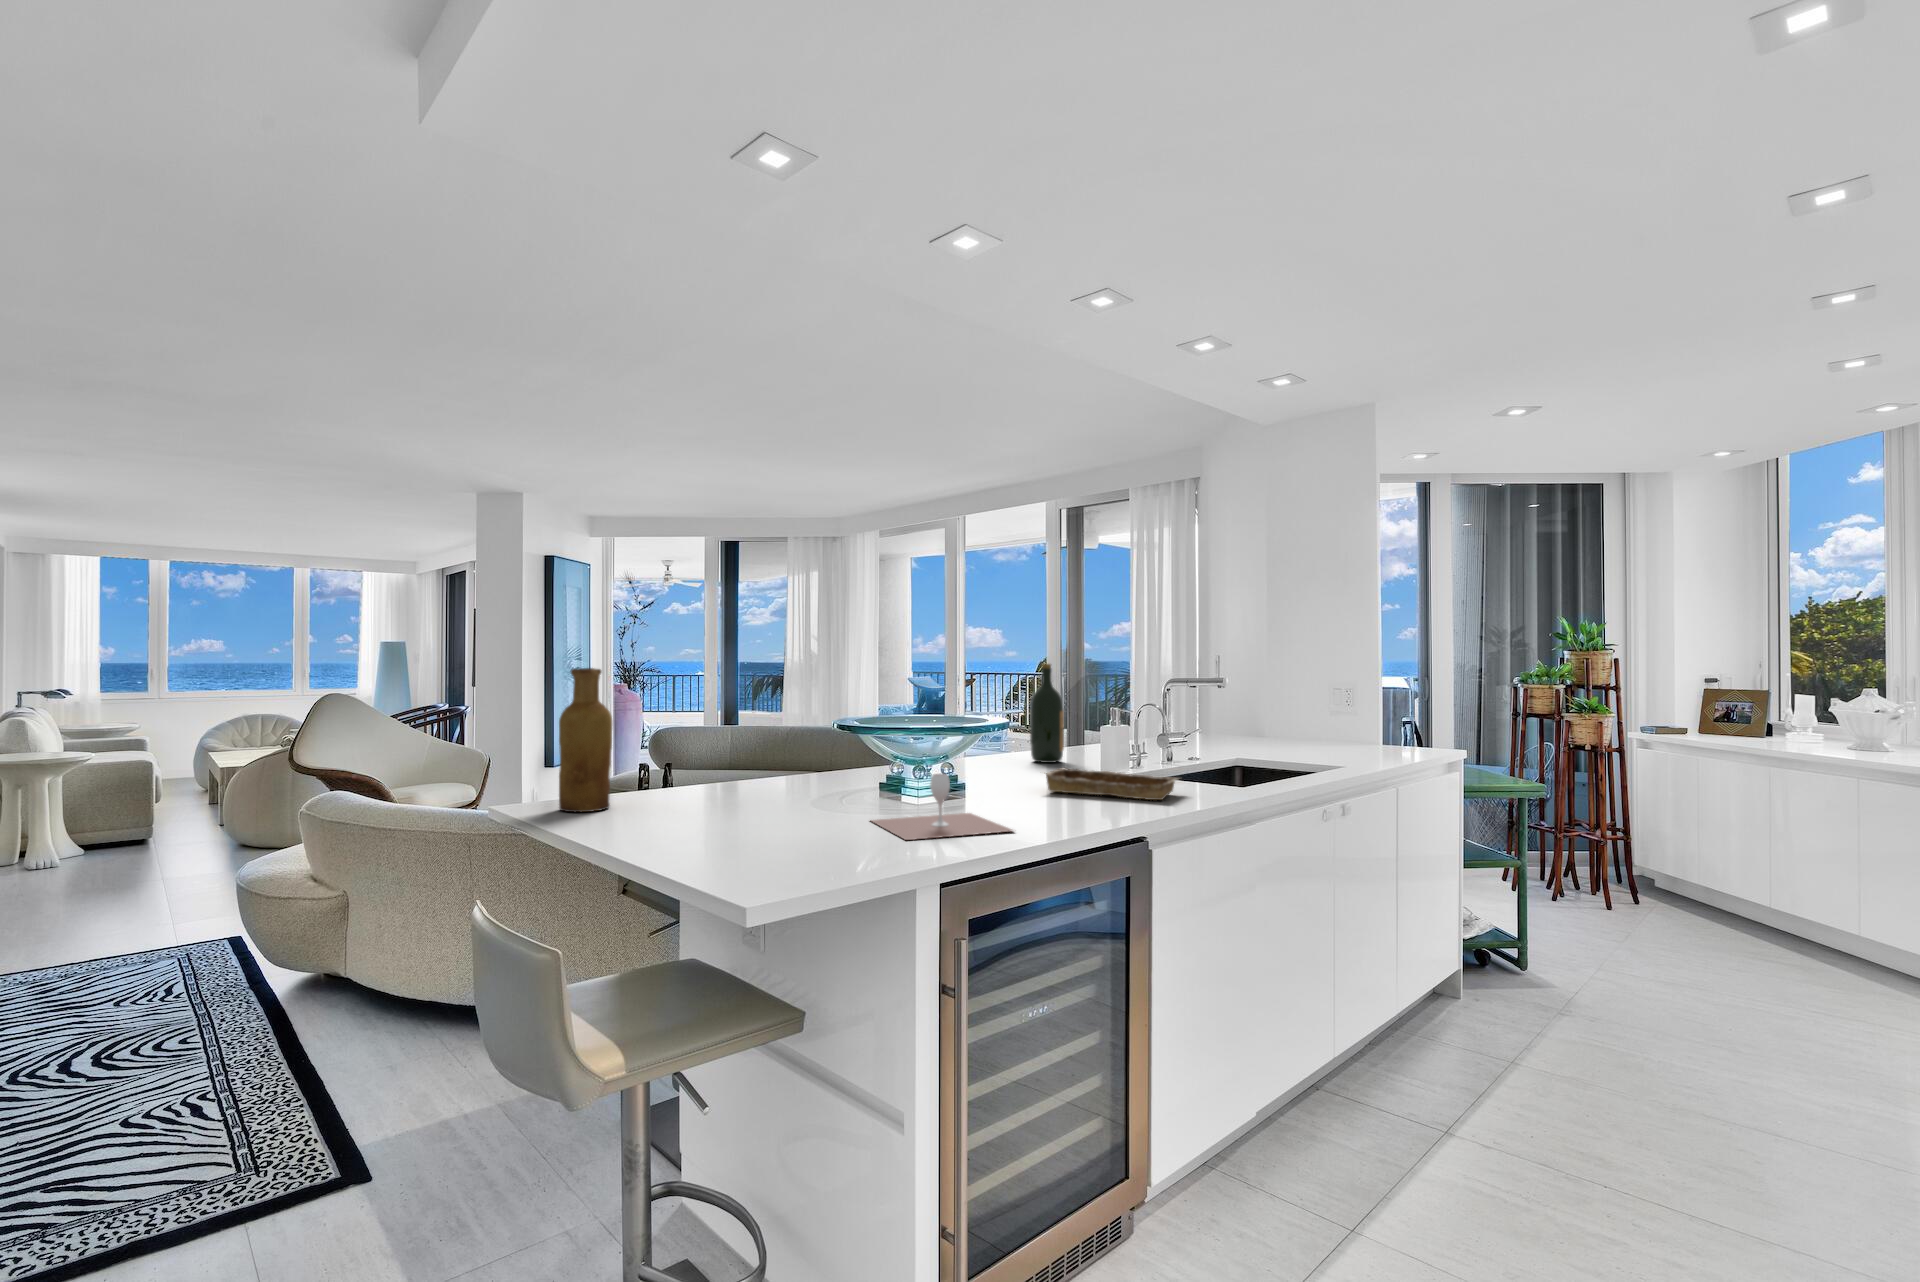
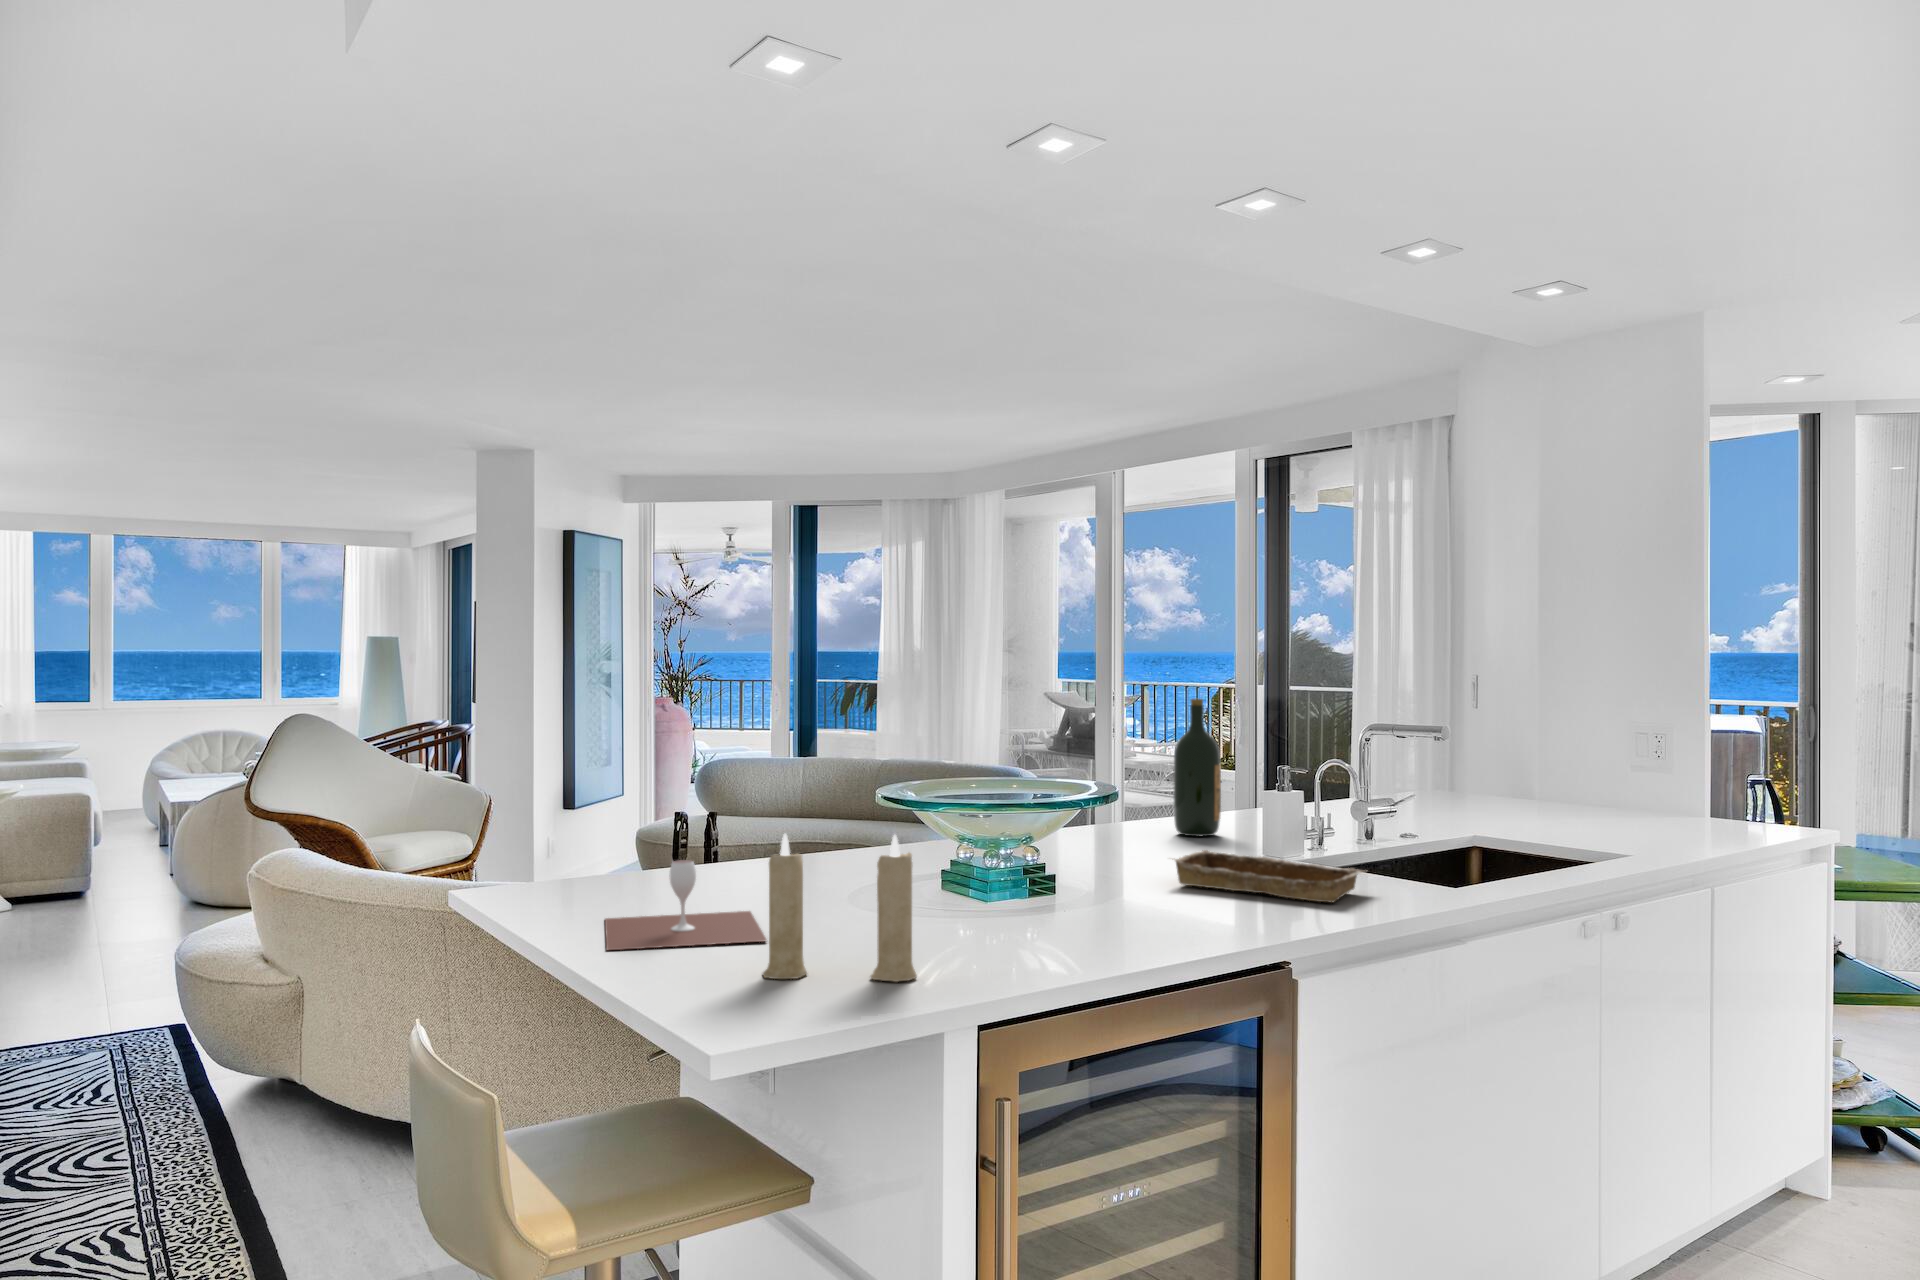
vase: present [559,668,612,812] -> none [530,714,597,901]
candle: none [762,743,882,858] -> present [763,834,917,982]
wine glass: present [871,774,1013,840] -> present [605,860,767,950]

